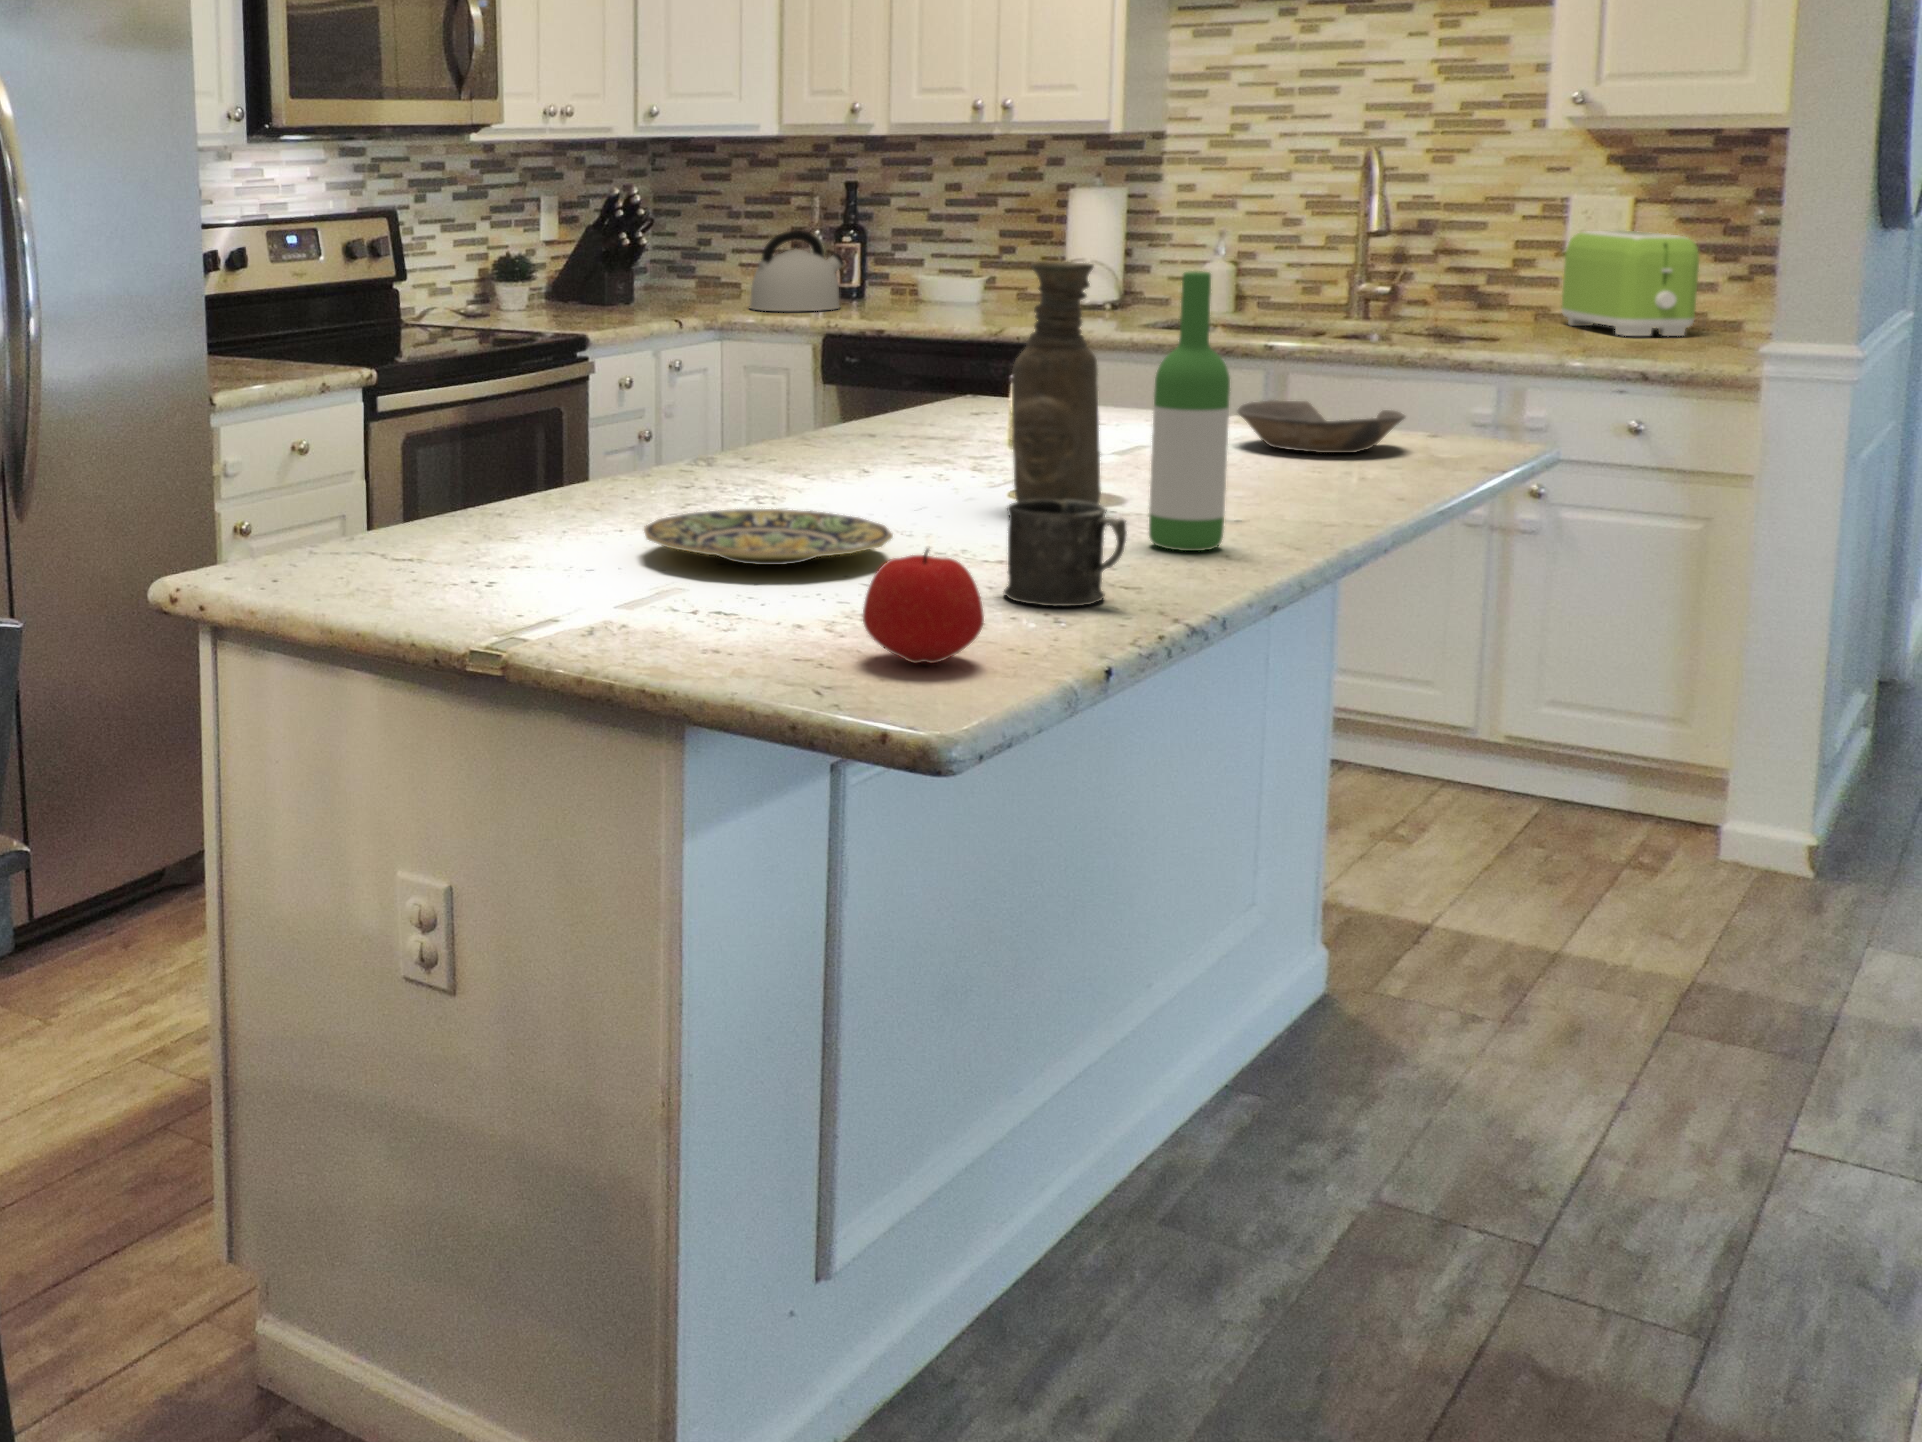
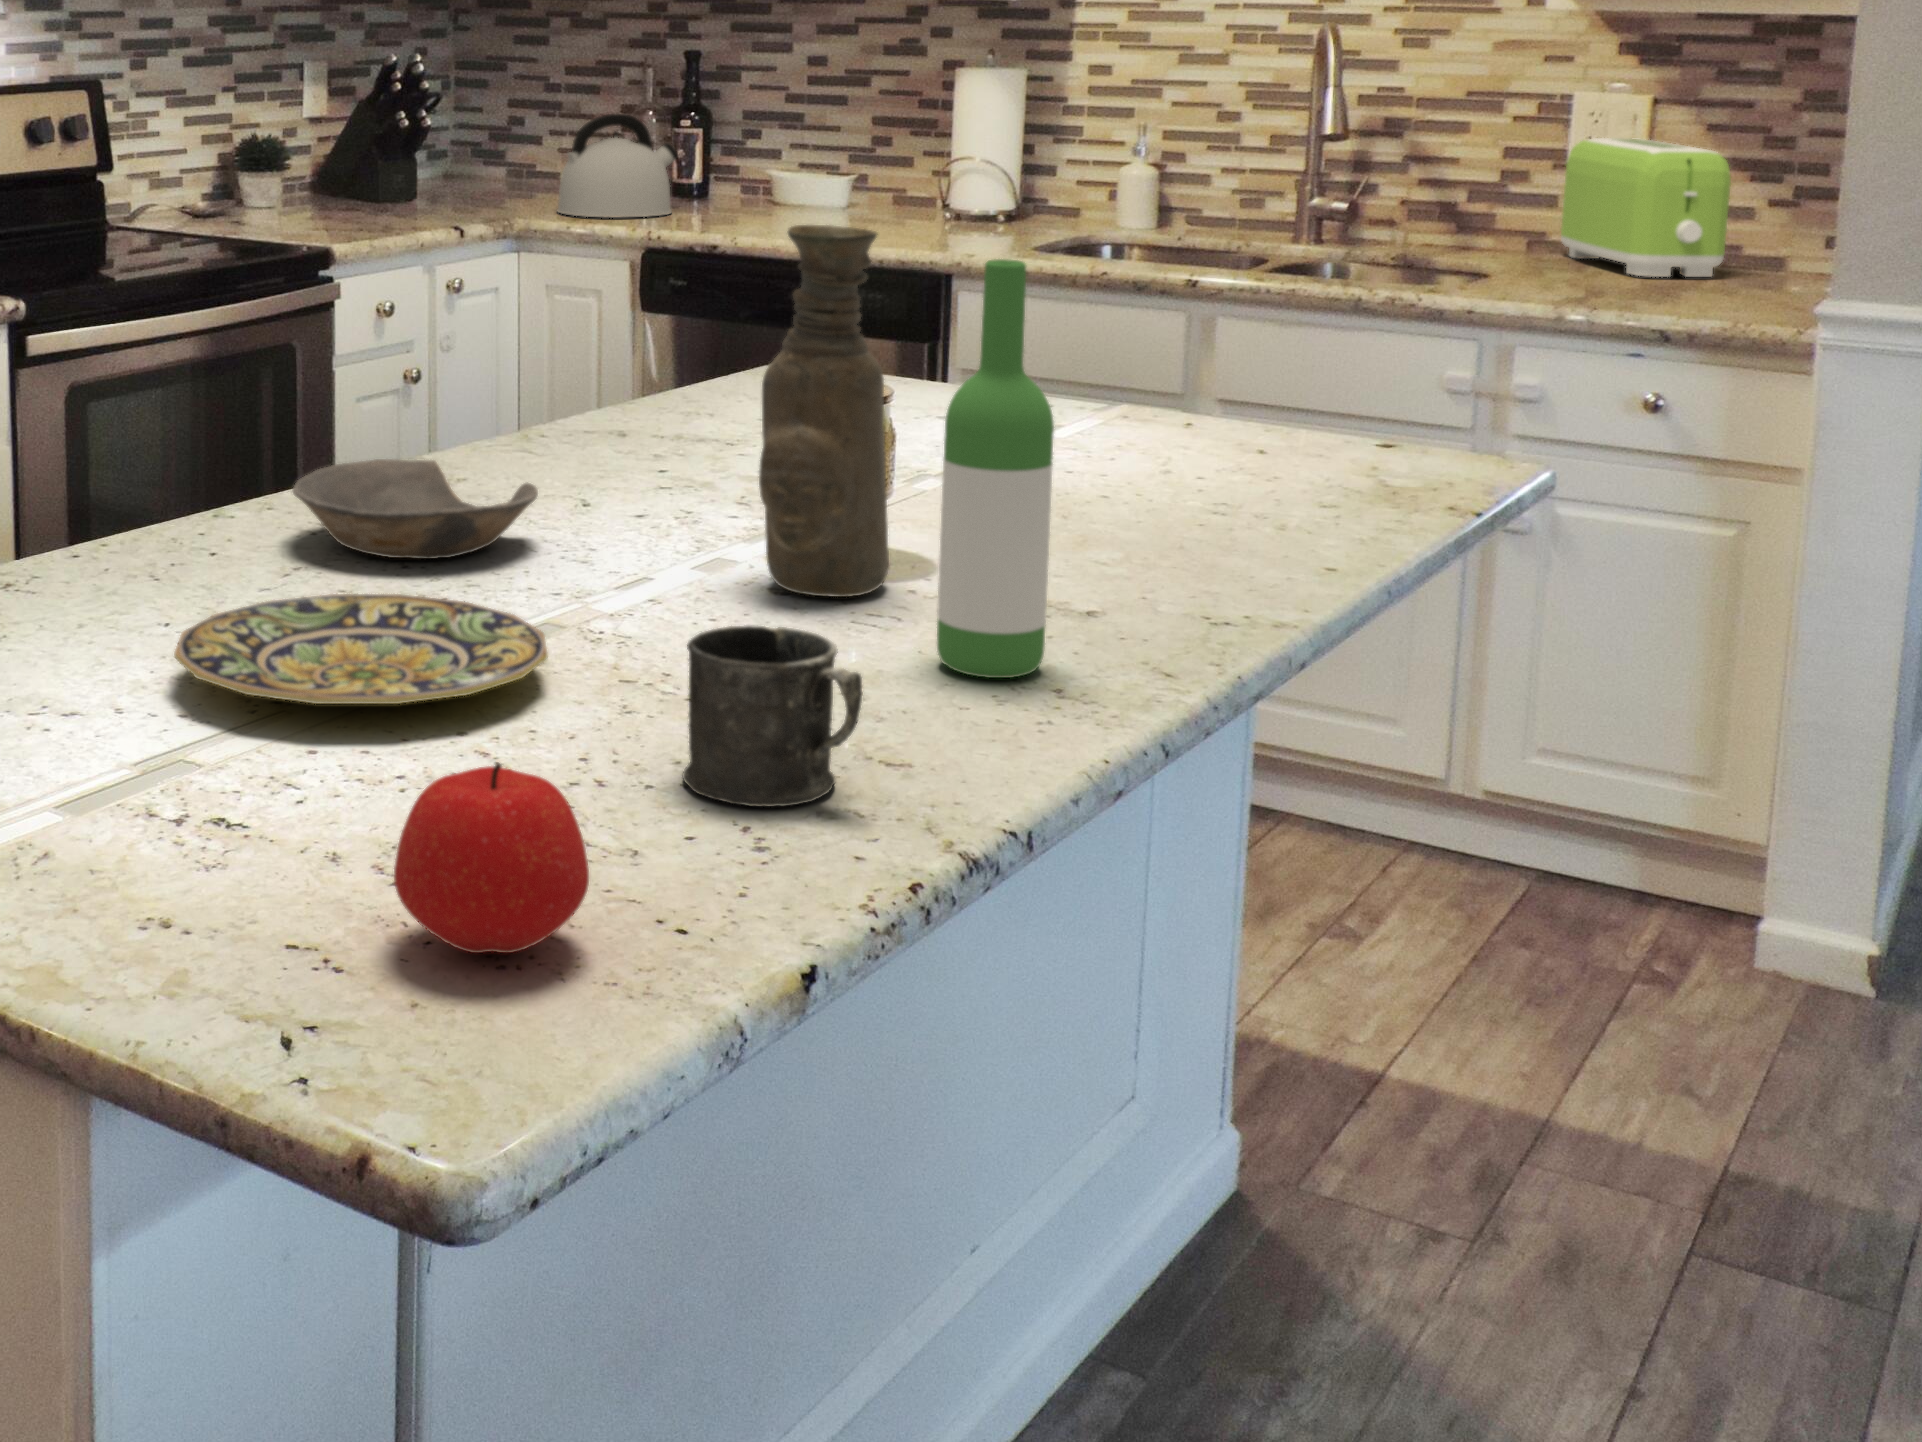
bowl: present [1238,400,1405,453] -> present [293,459,538,559]

